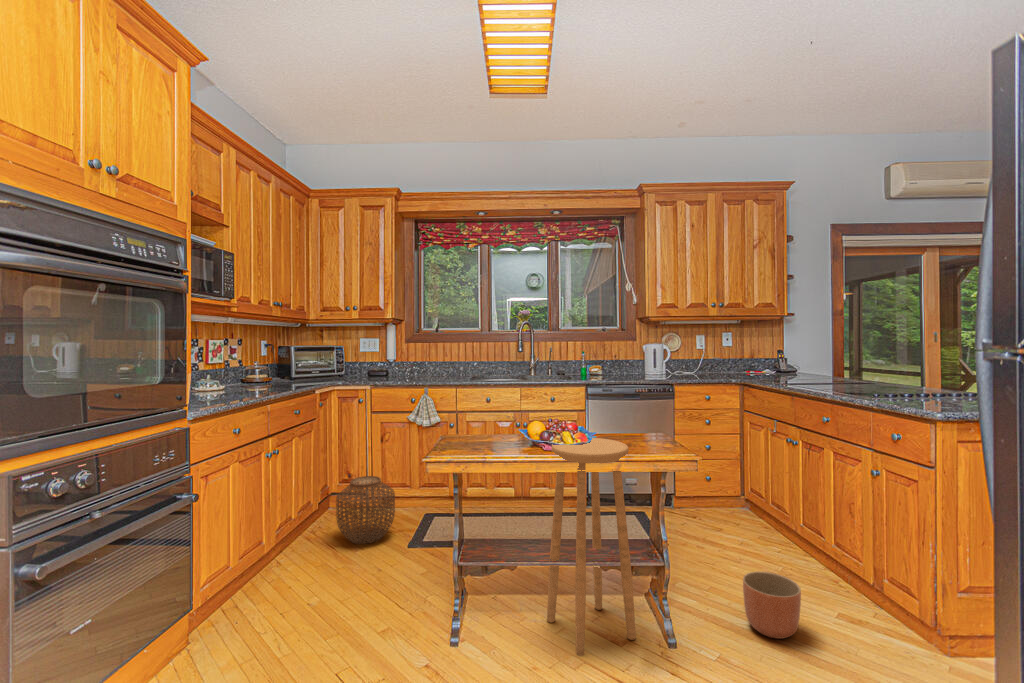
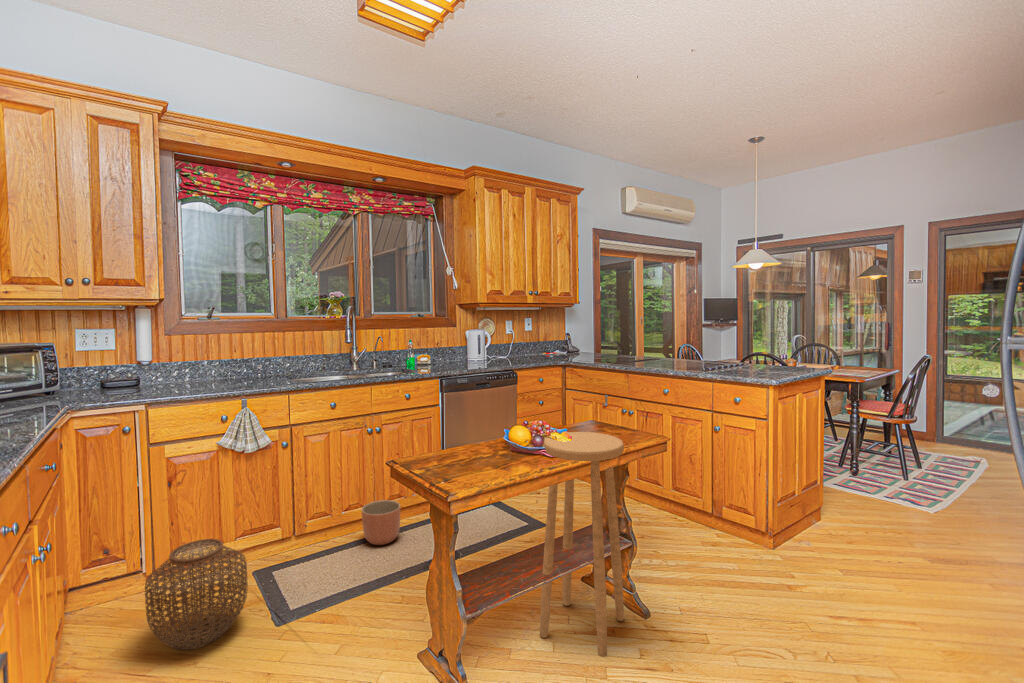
planter: present [743,571,801,639] -> present [362,500,400,545]

